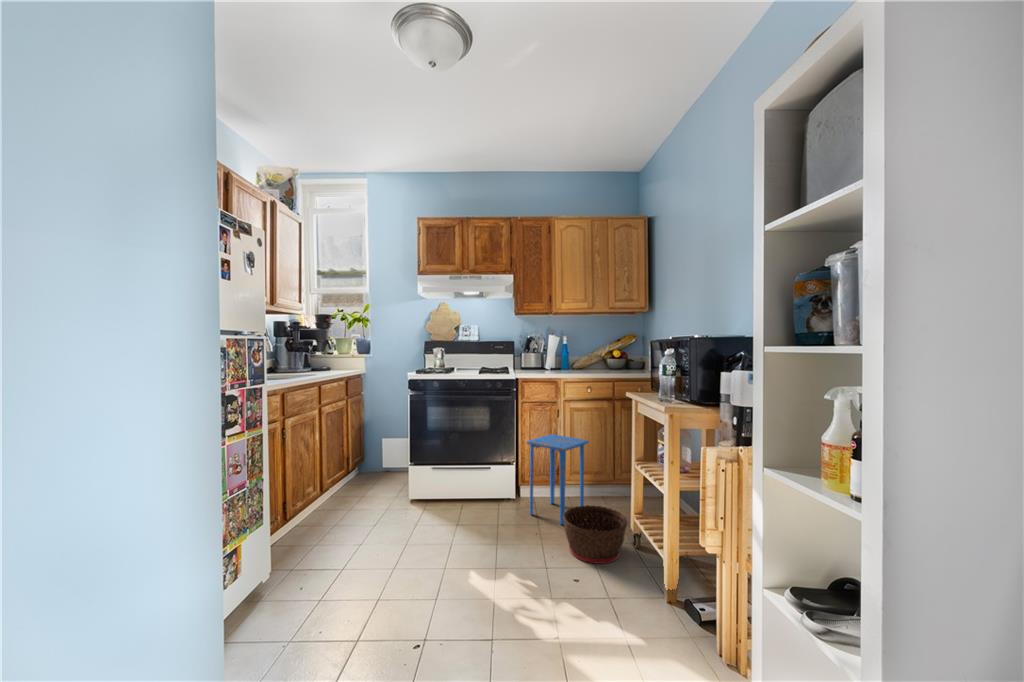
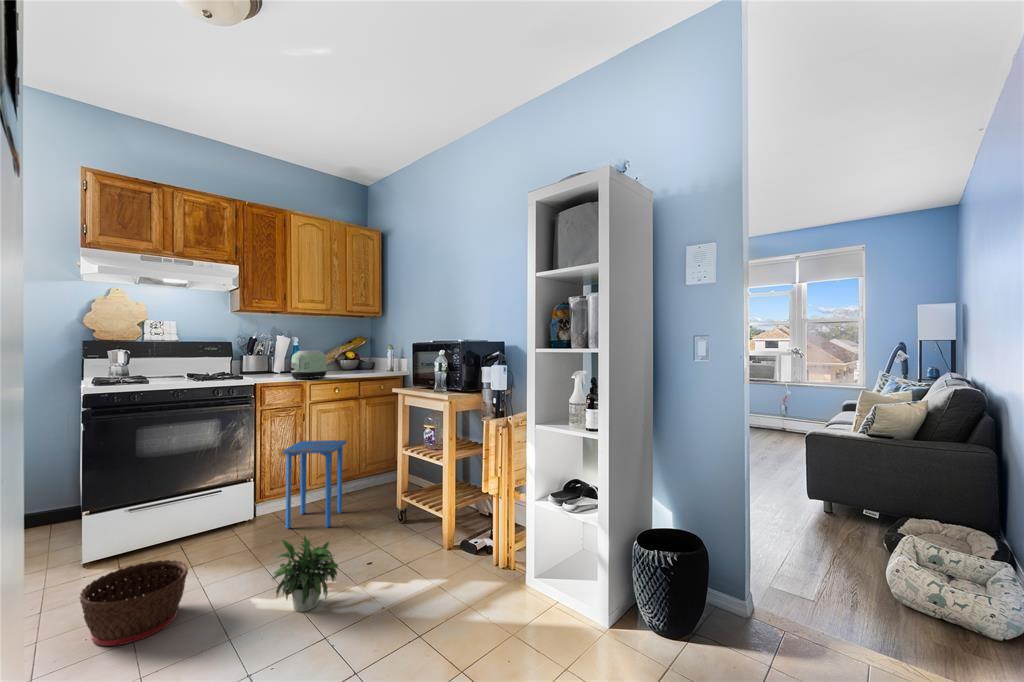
toaster: none [544,349,579,376] -> present [291,351,327,379]
basket: present [563,505,627,564] -> present [80,560,188,646]
potted plant: none [455,526,521,607] -> present [271,535,338,612]

